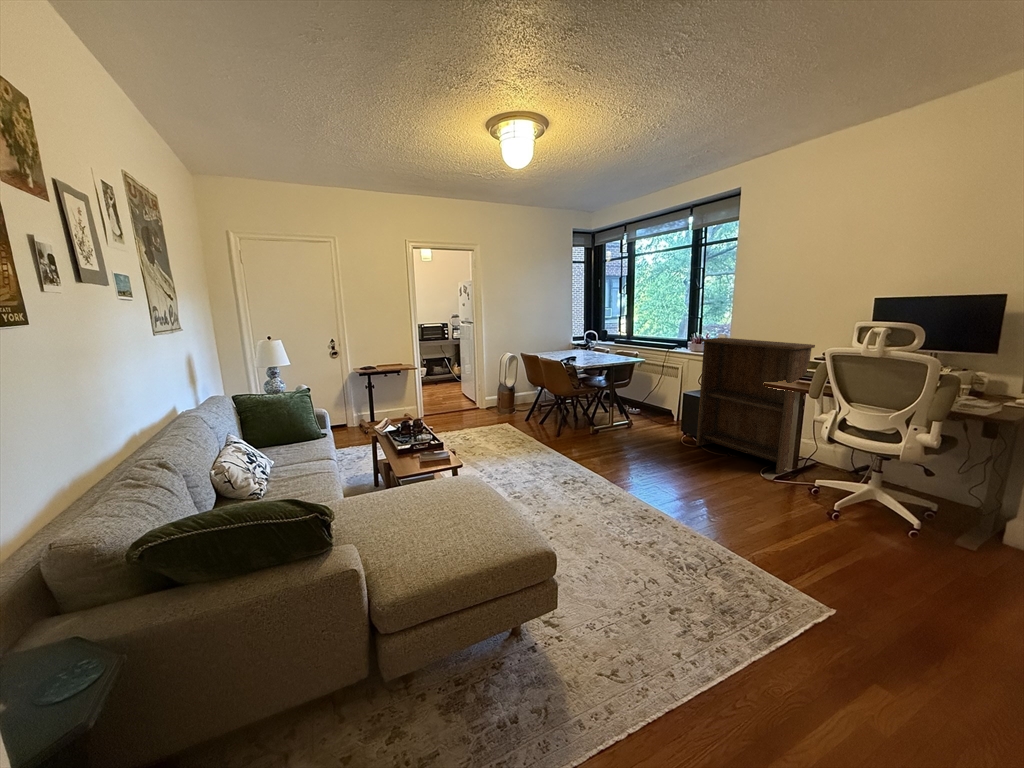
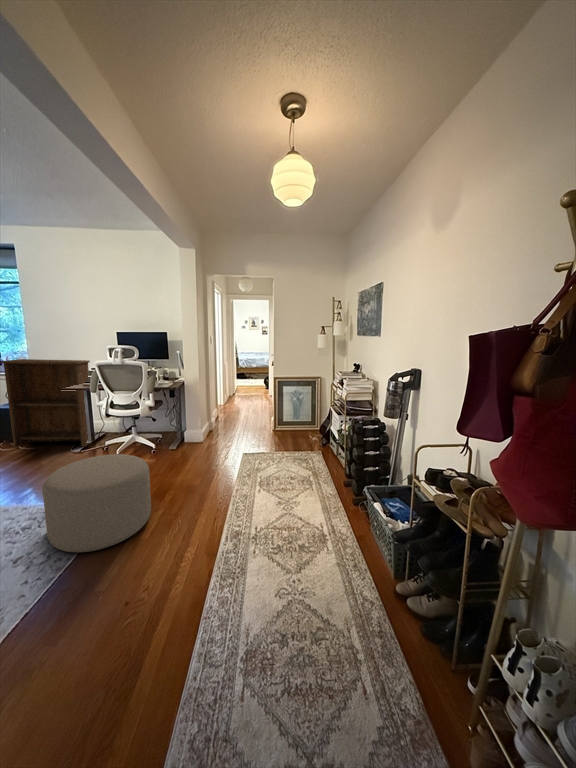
ottoman: none [714,509,921,704] -> present [43,454,151,552]

